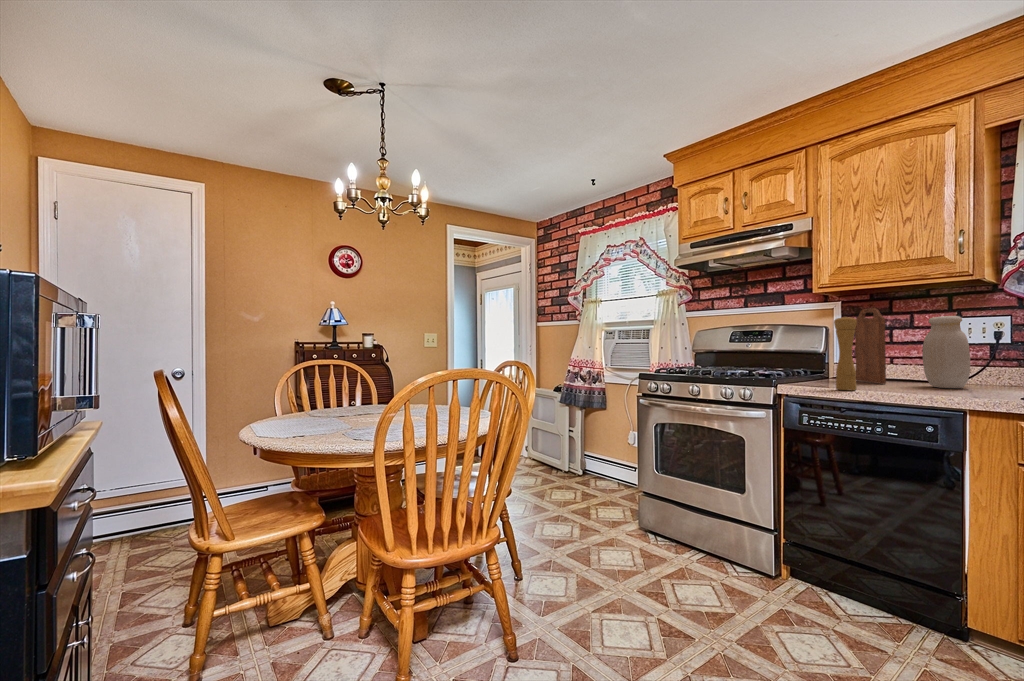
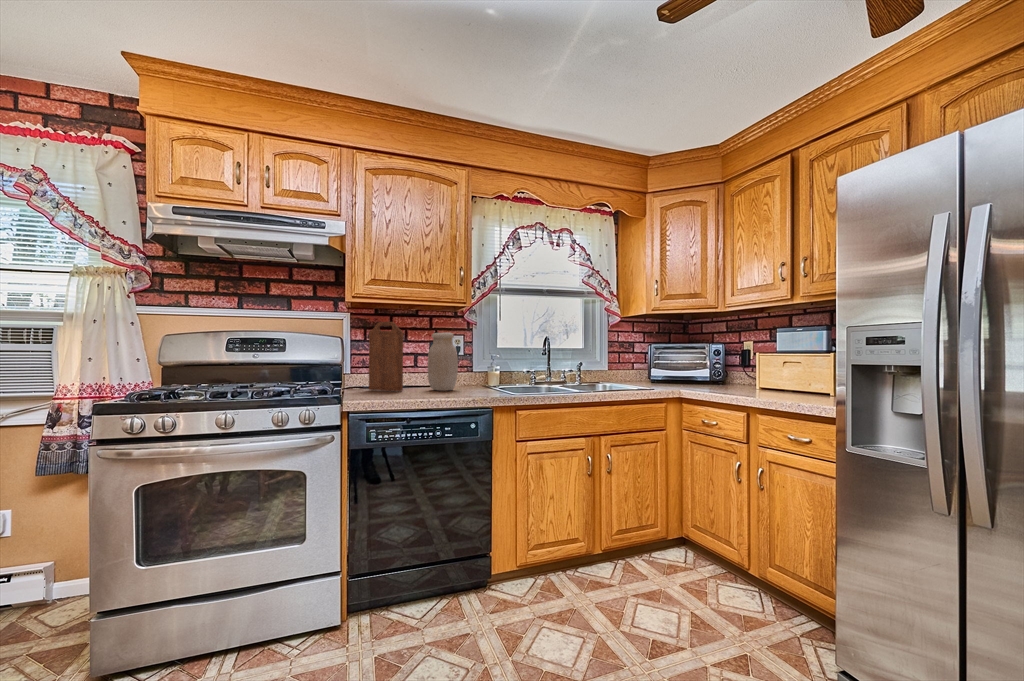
pepper mill: present [834,316,857,390] -> none [402,328,420,401]

